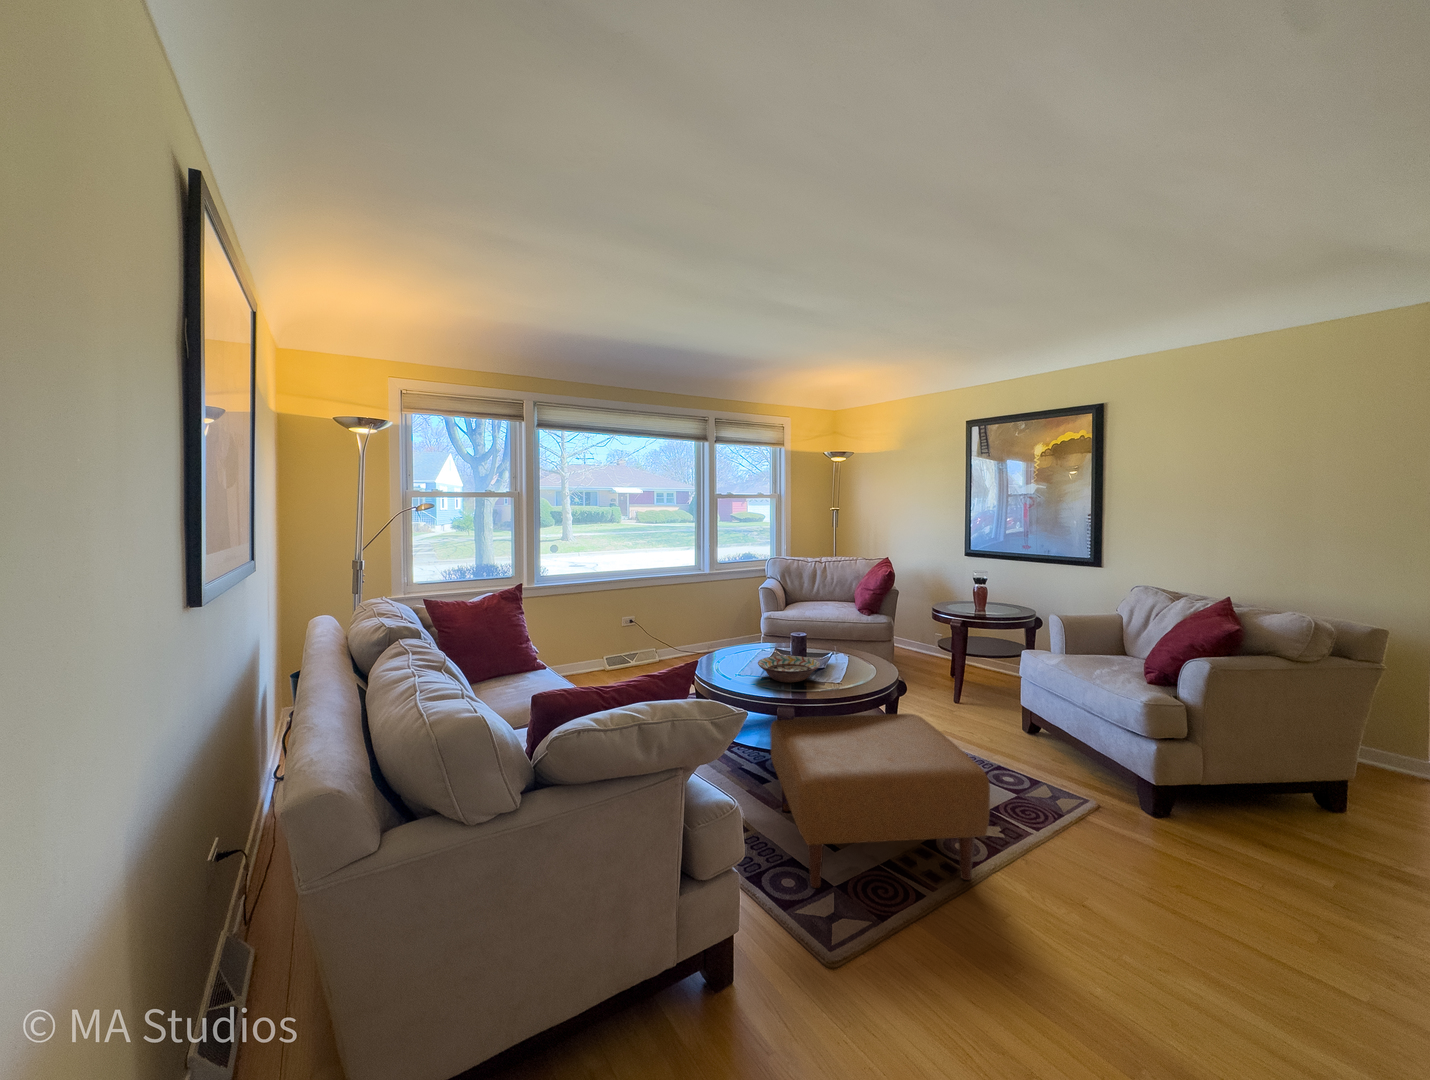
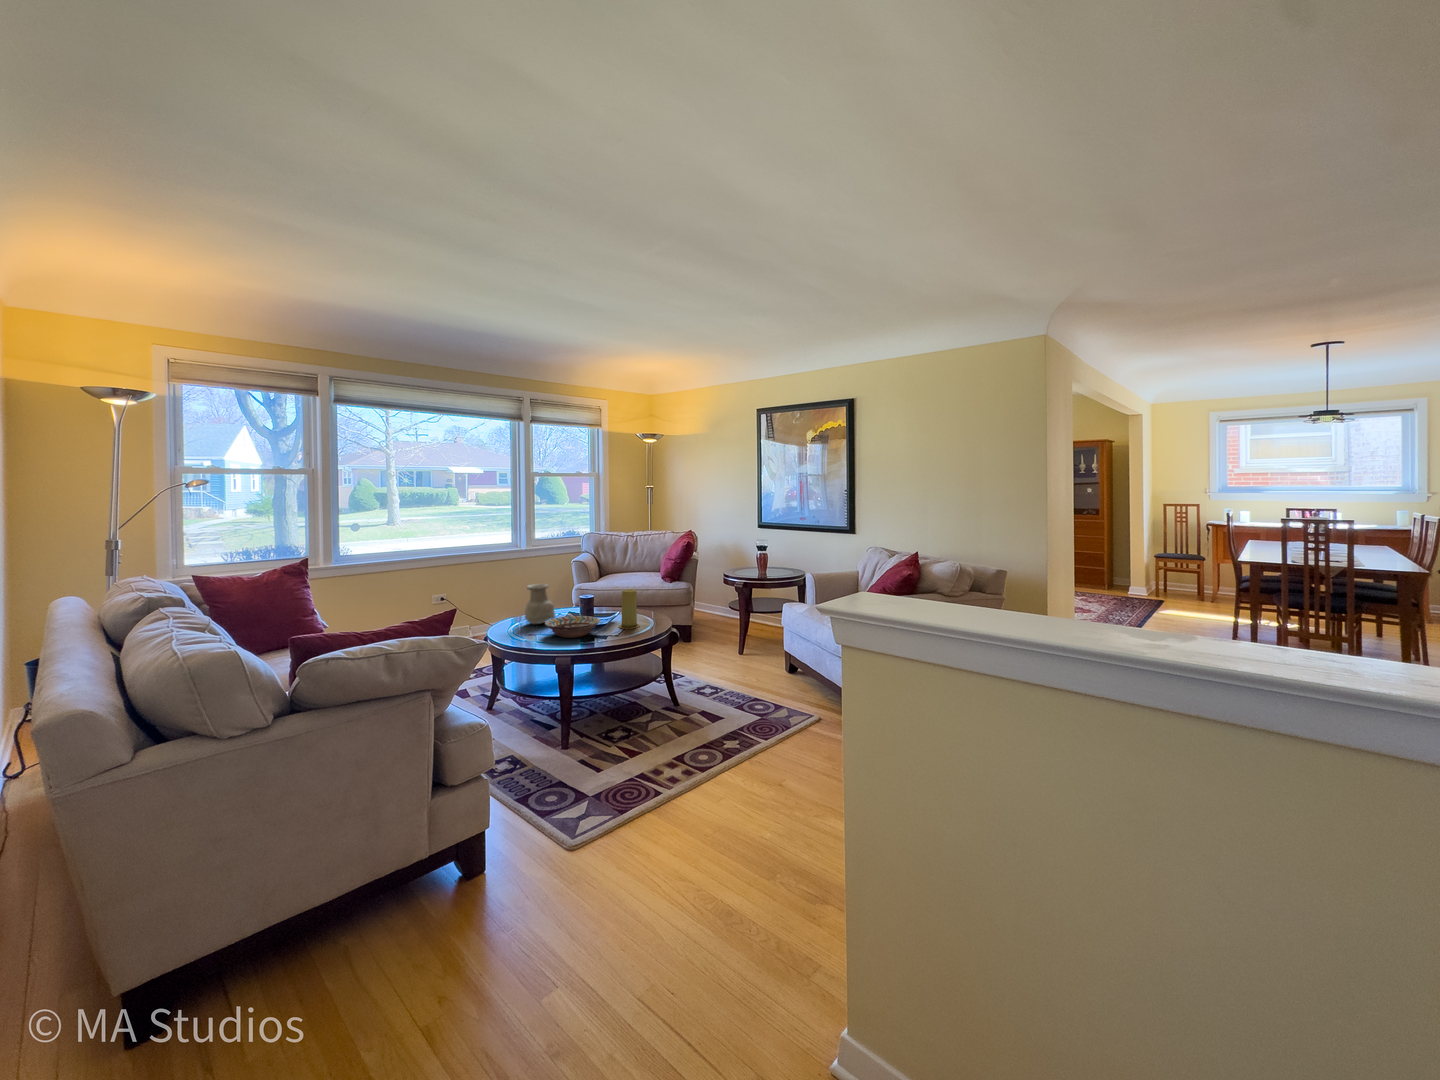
vase: none [731,617,763,662] -> present [525,584,555,624]
candle: none [837,627,861,674] -> present [619,589,640,629]
ottoman: present [770,714,990,888] -> none [552,657,714,798]

